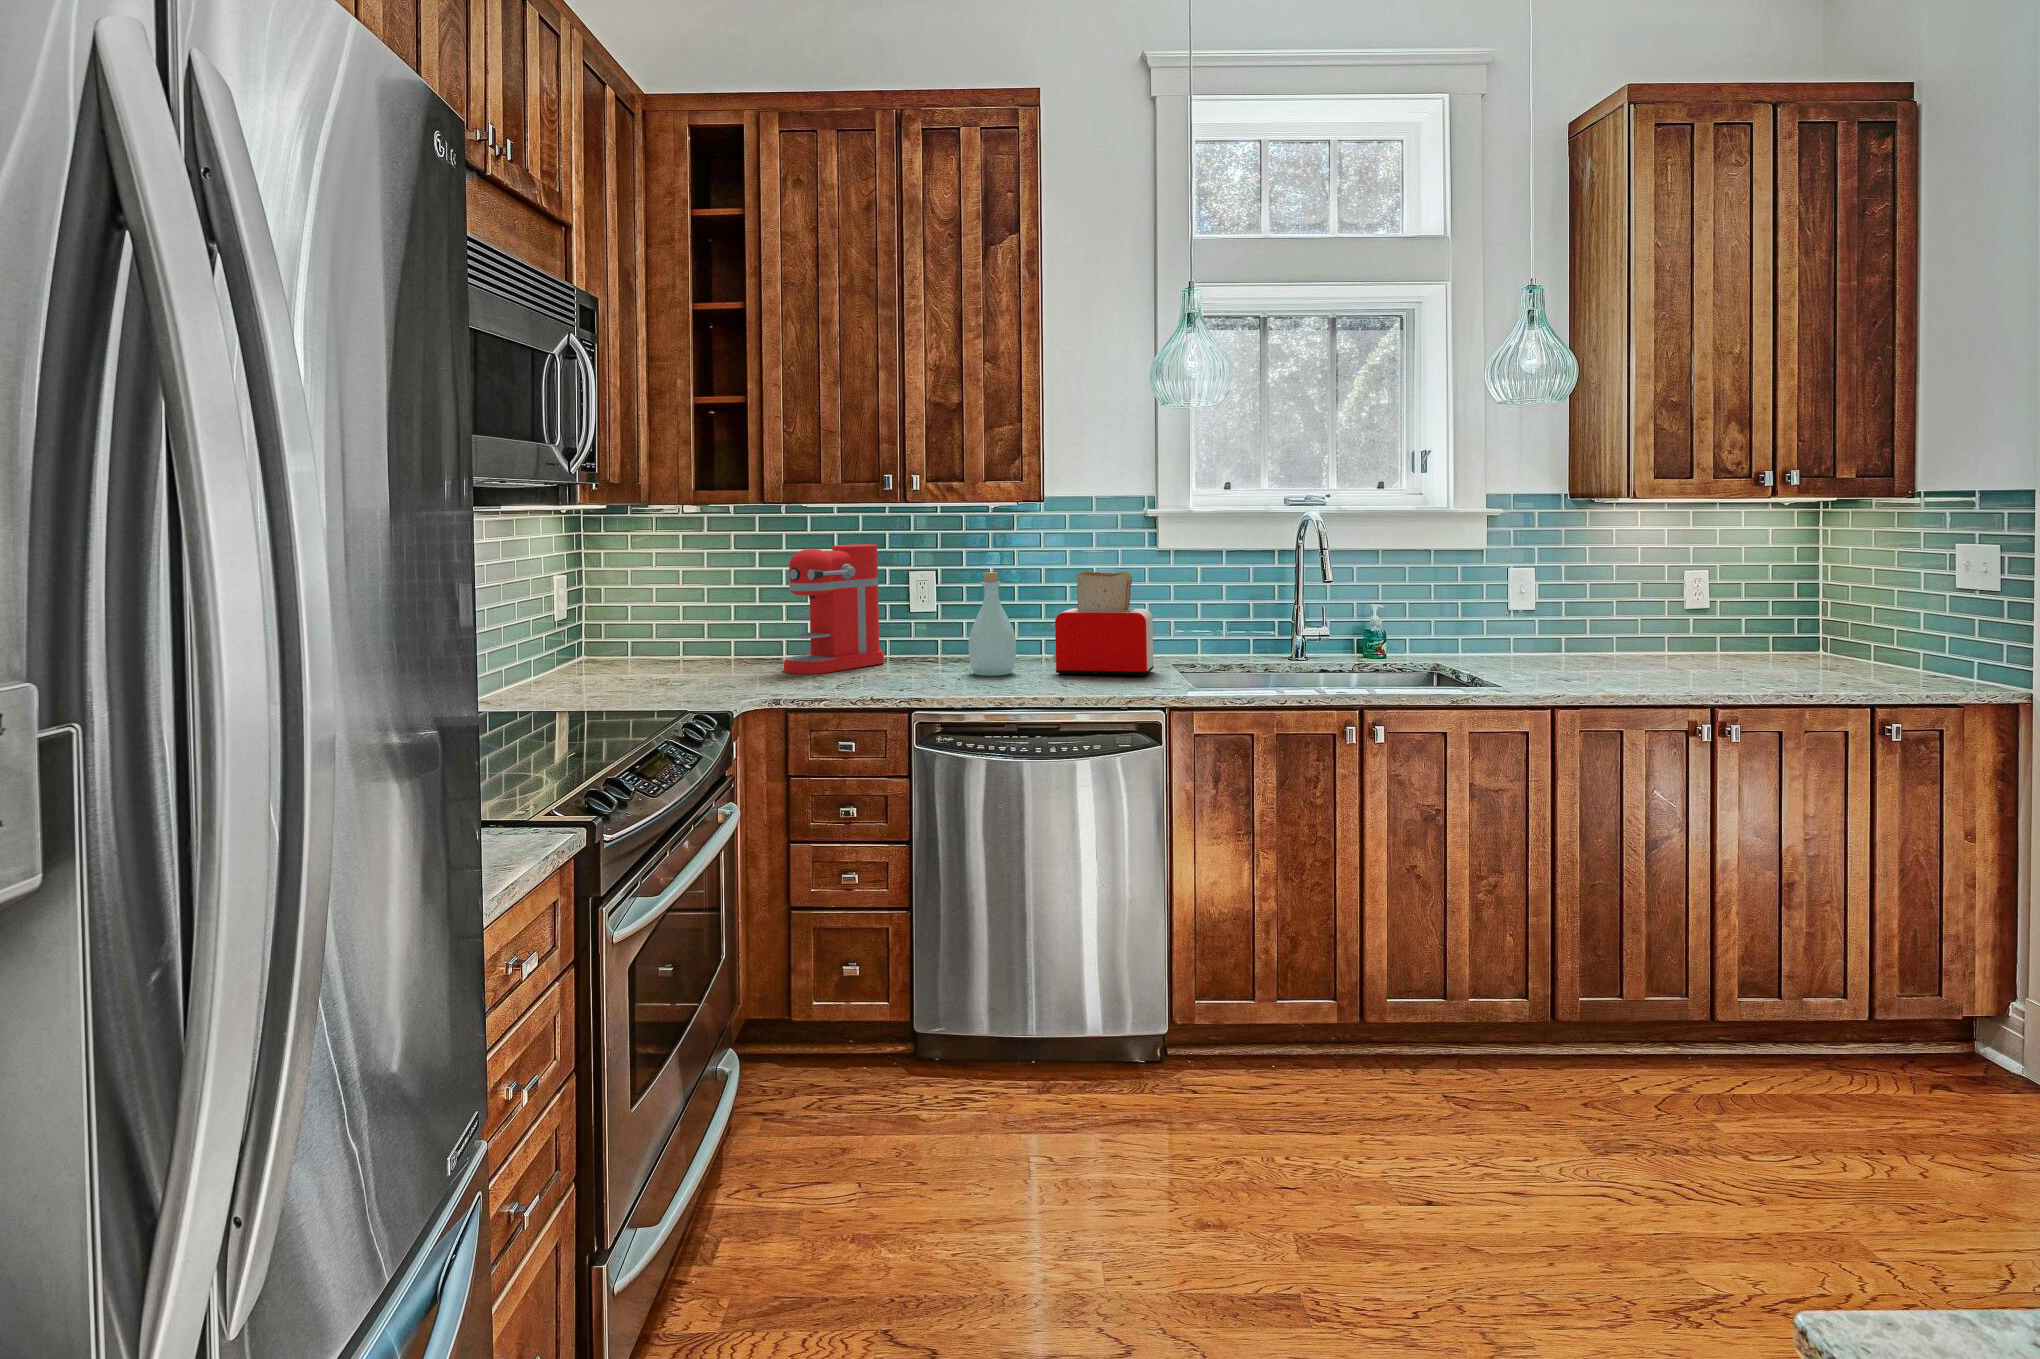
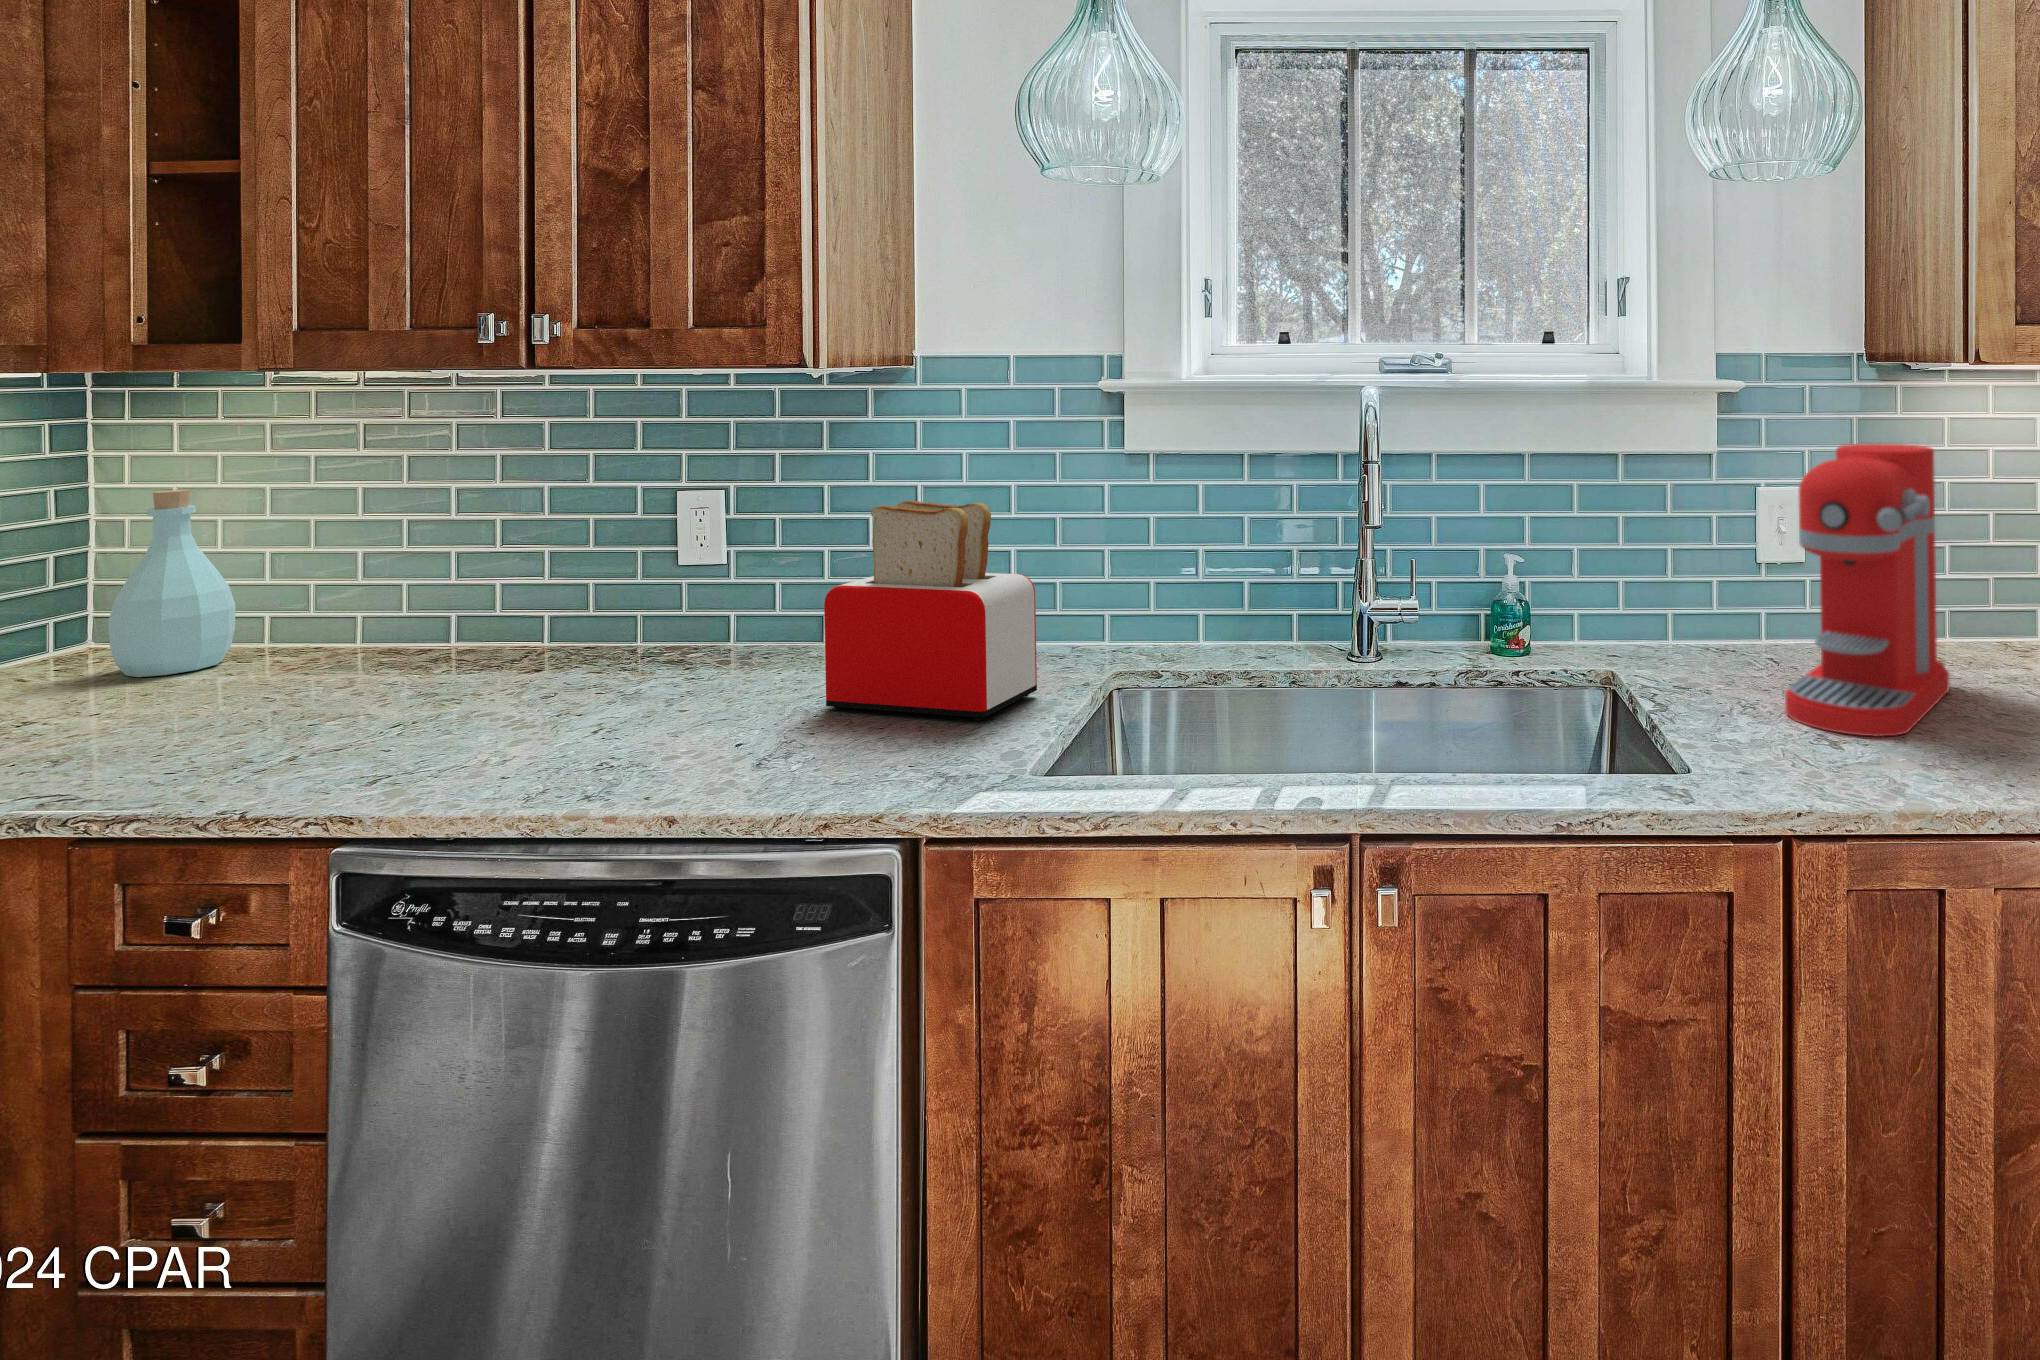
coffee maker: present [784,544,884,674] -> present [1785,444,1949,736]
bottle: present [968,572,1016,676] -> present [108,490,236,677]

